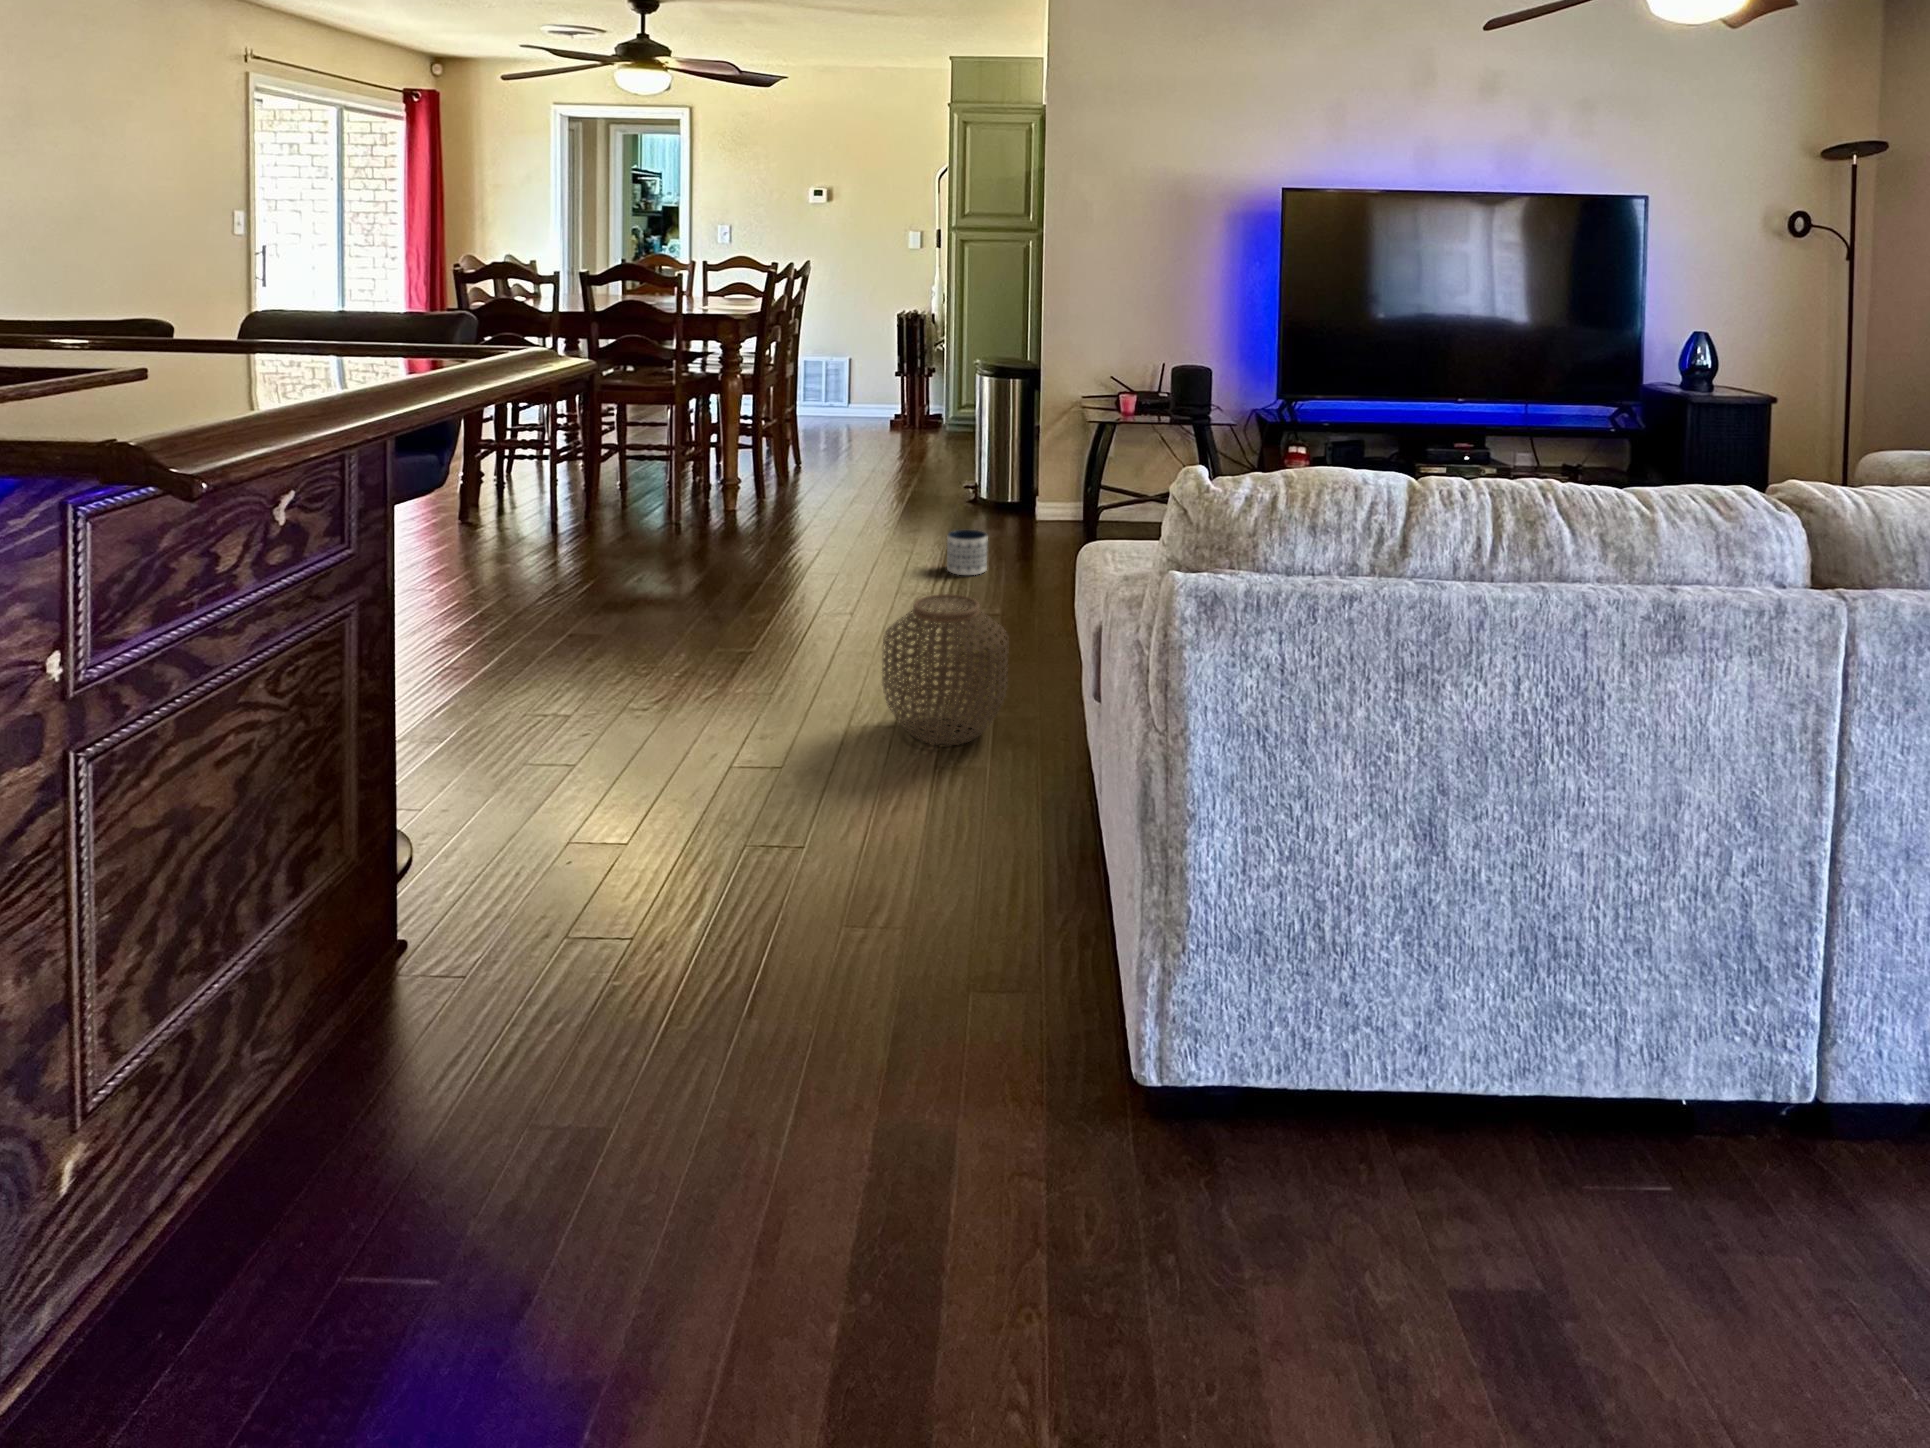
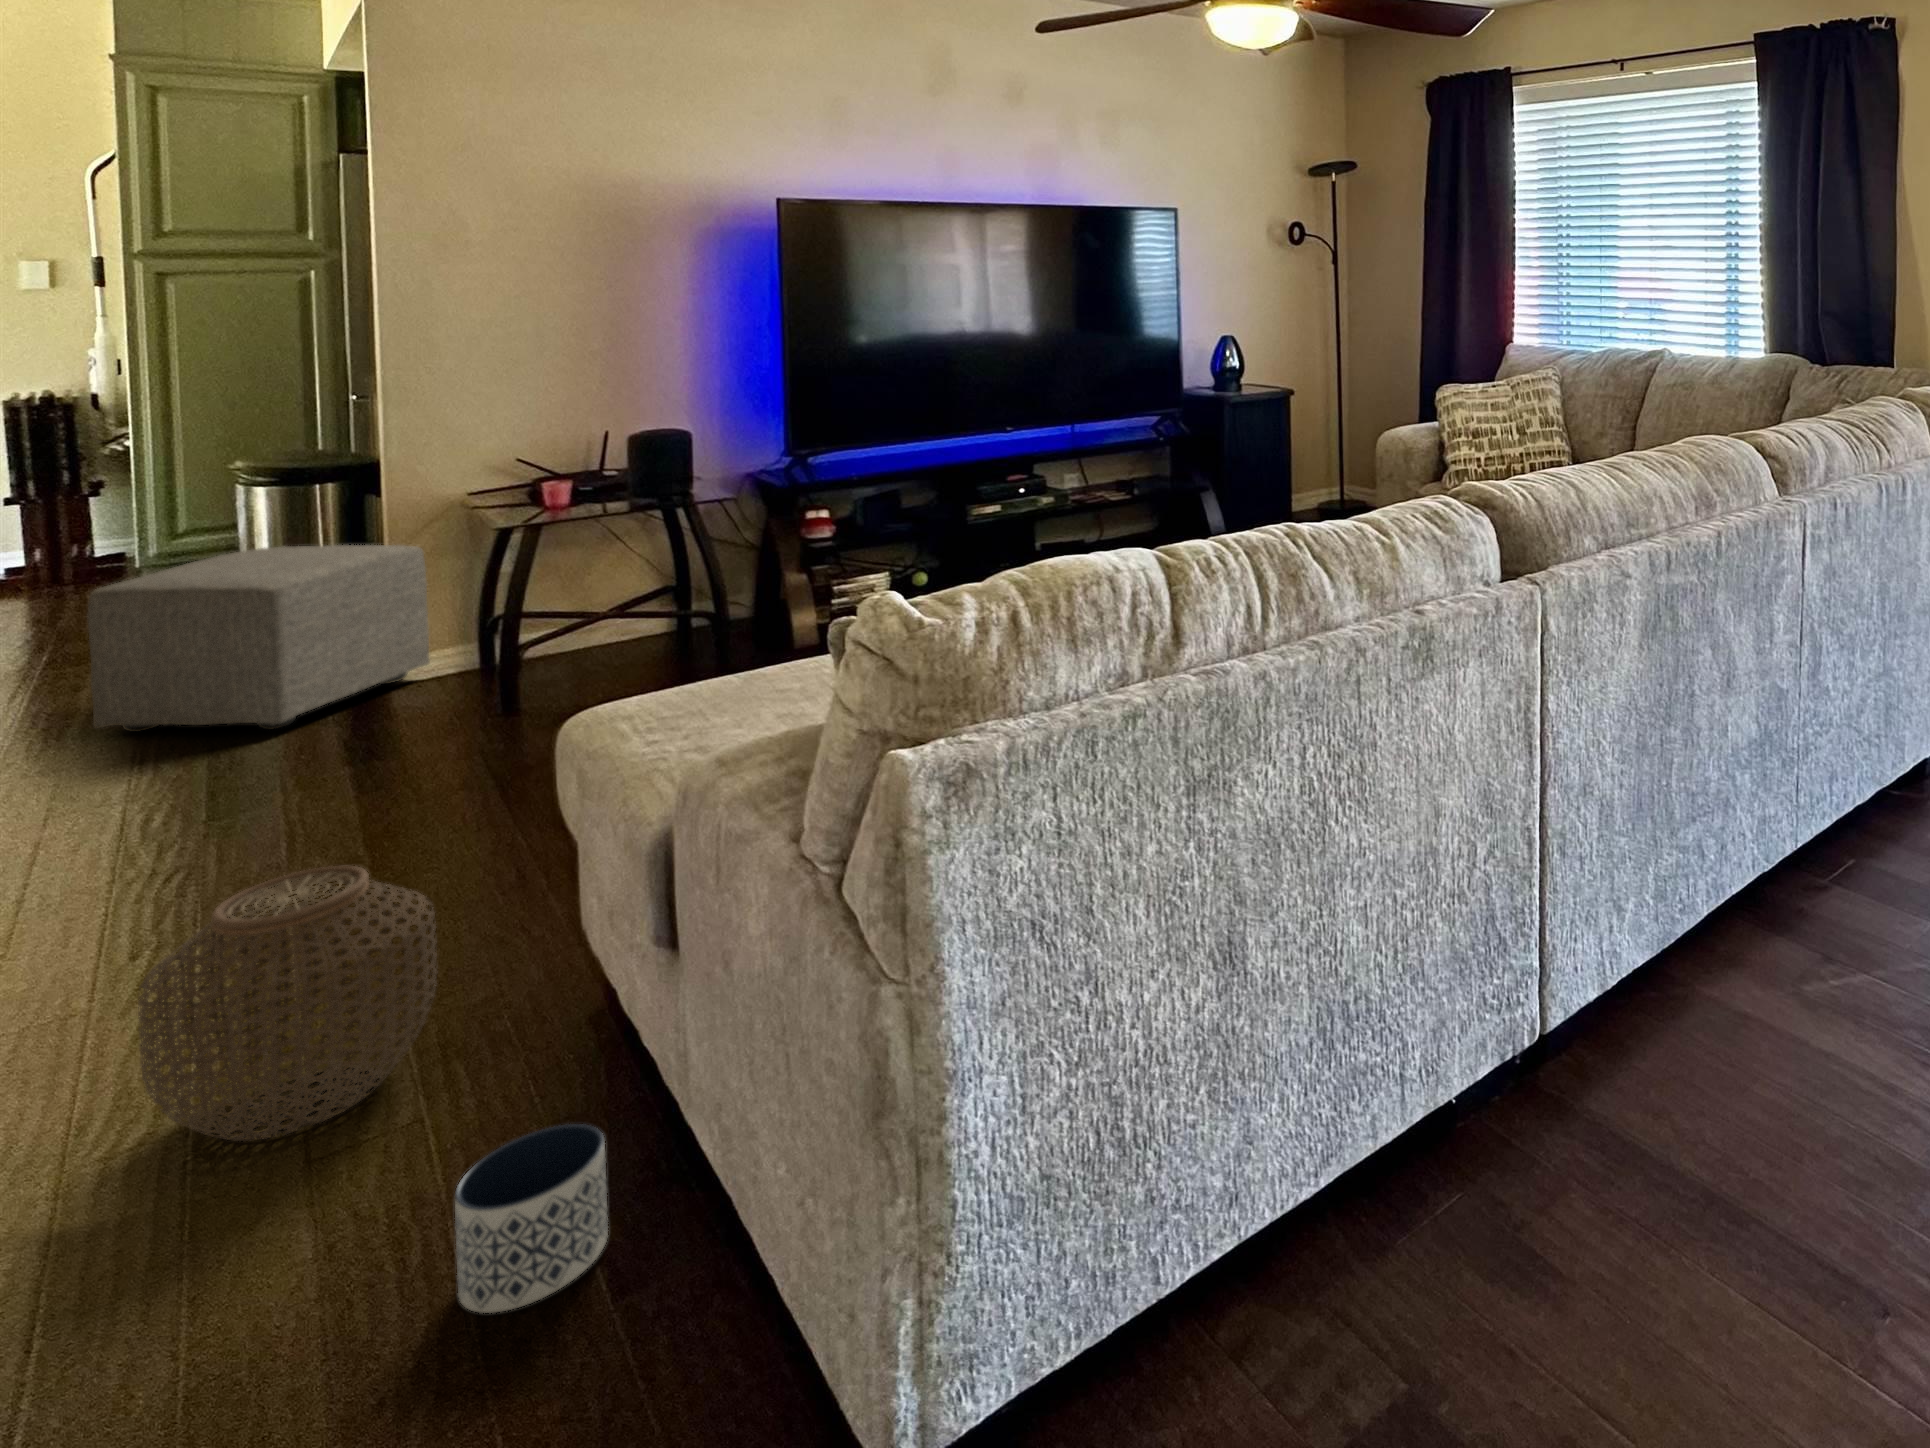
ottoman: none [914,414,1063,527] -> present [88,545,429,732]
planter: present [947,530,987,575] -> present [455,1124,608,1313]

